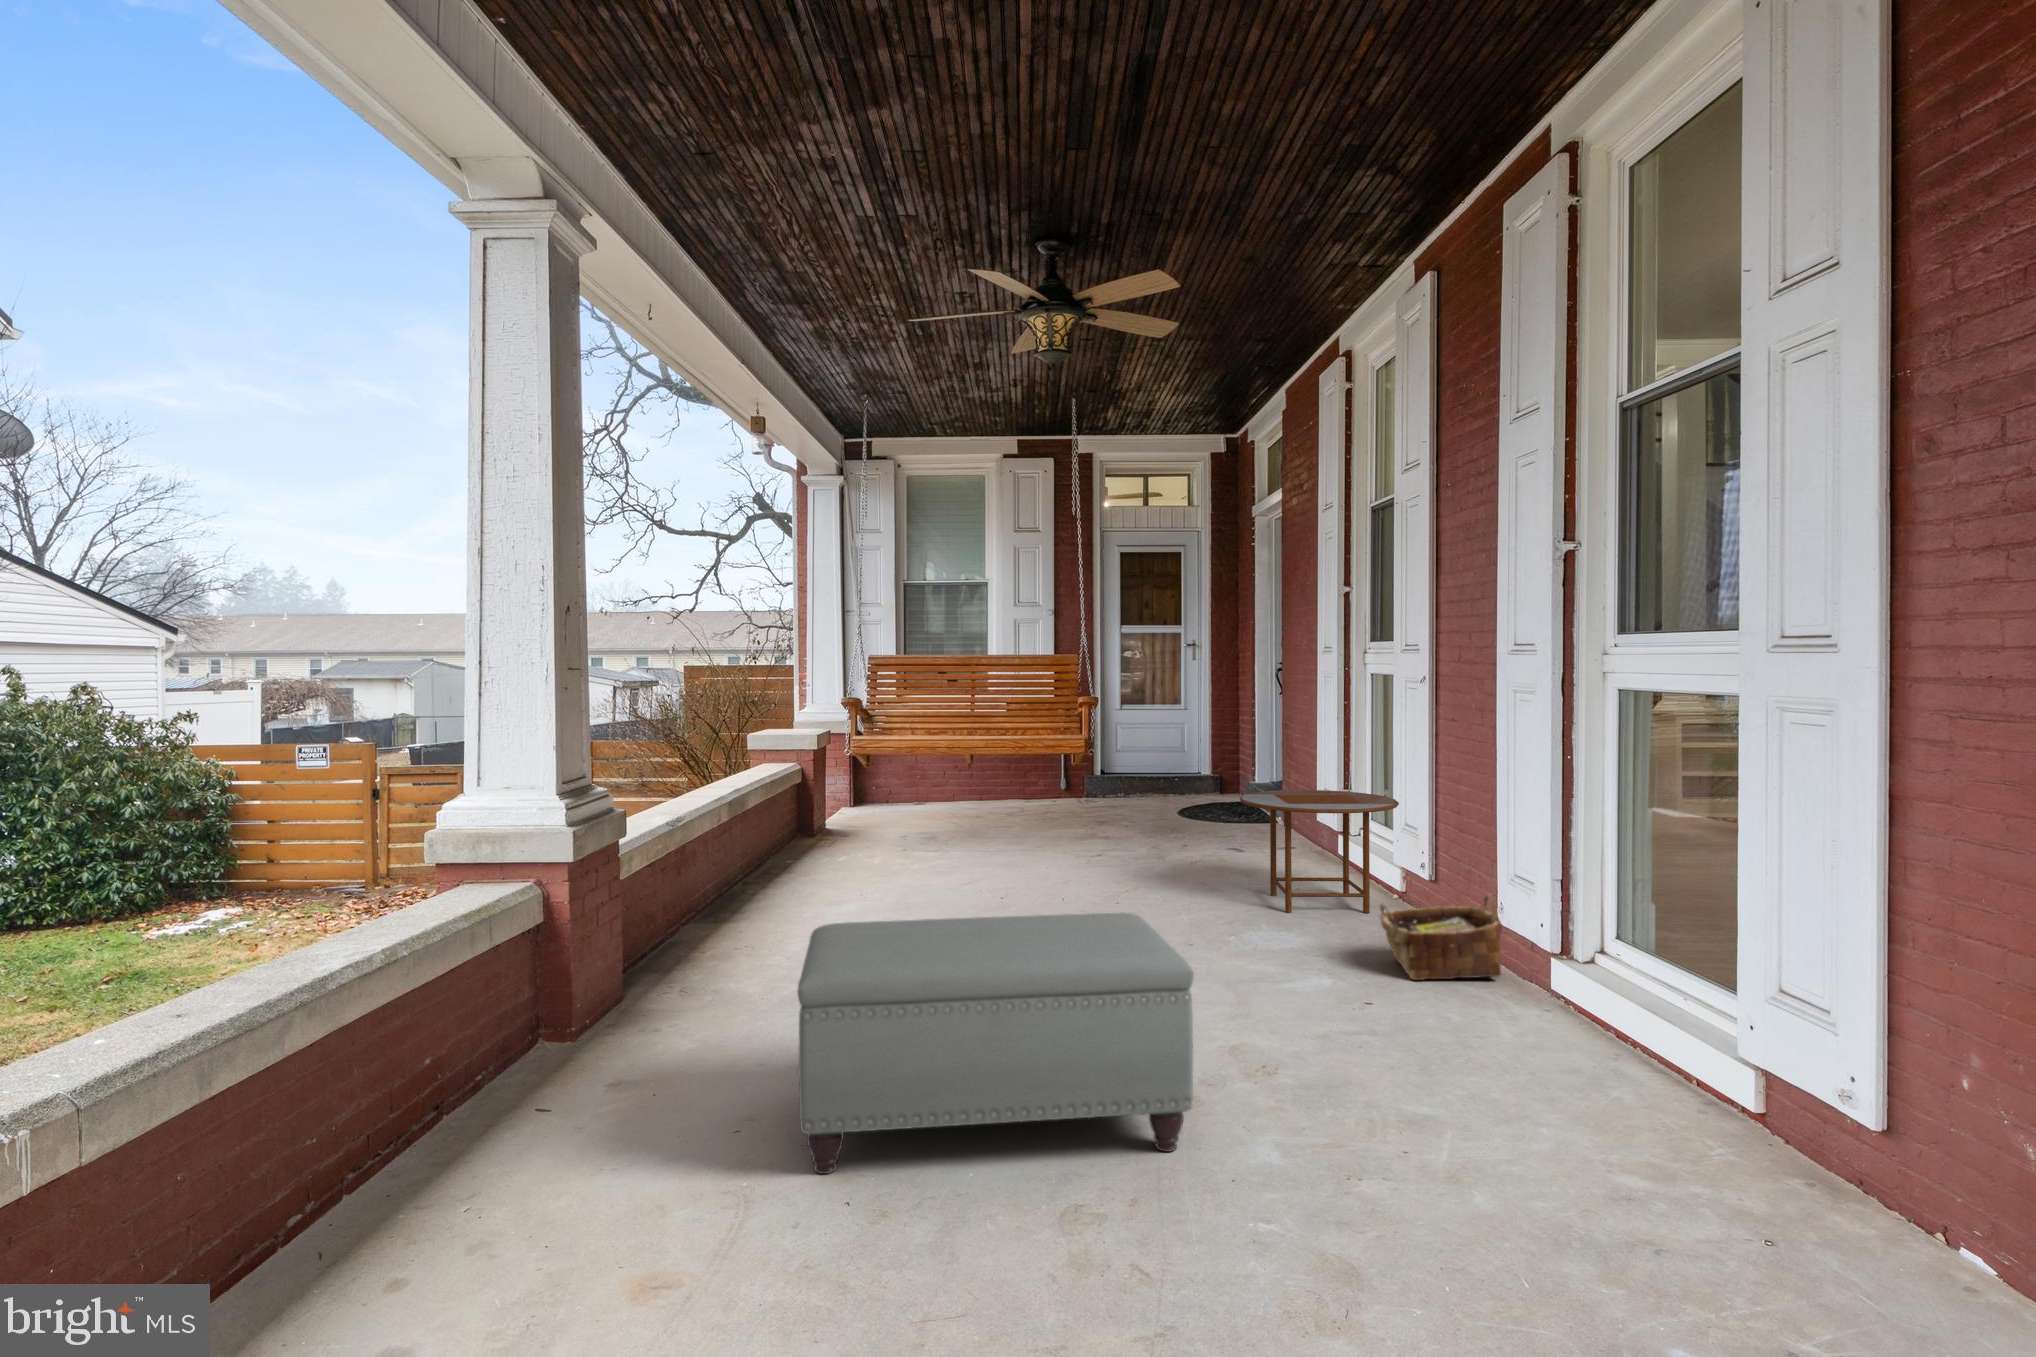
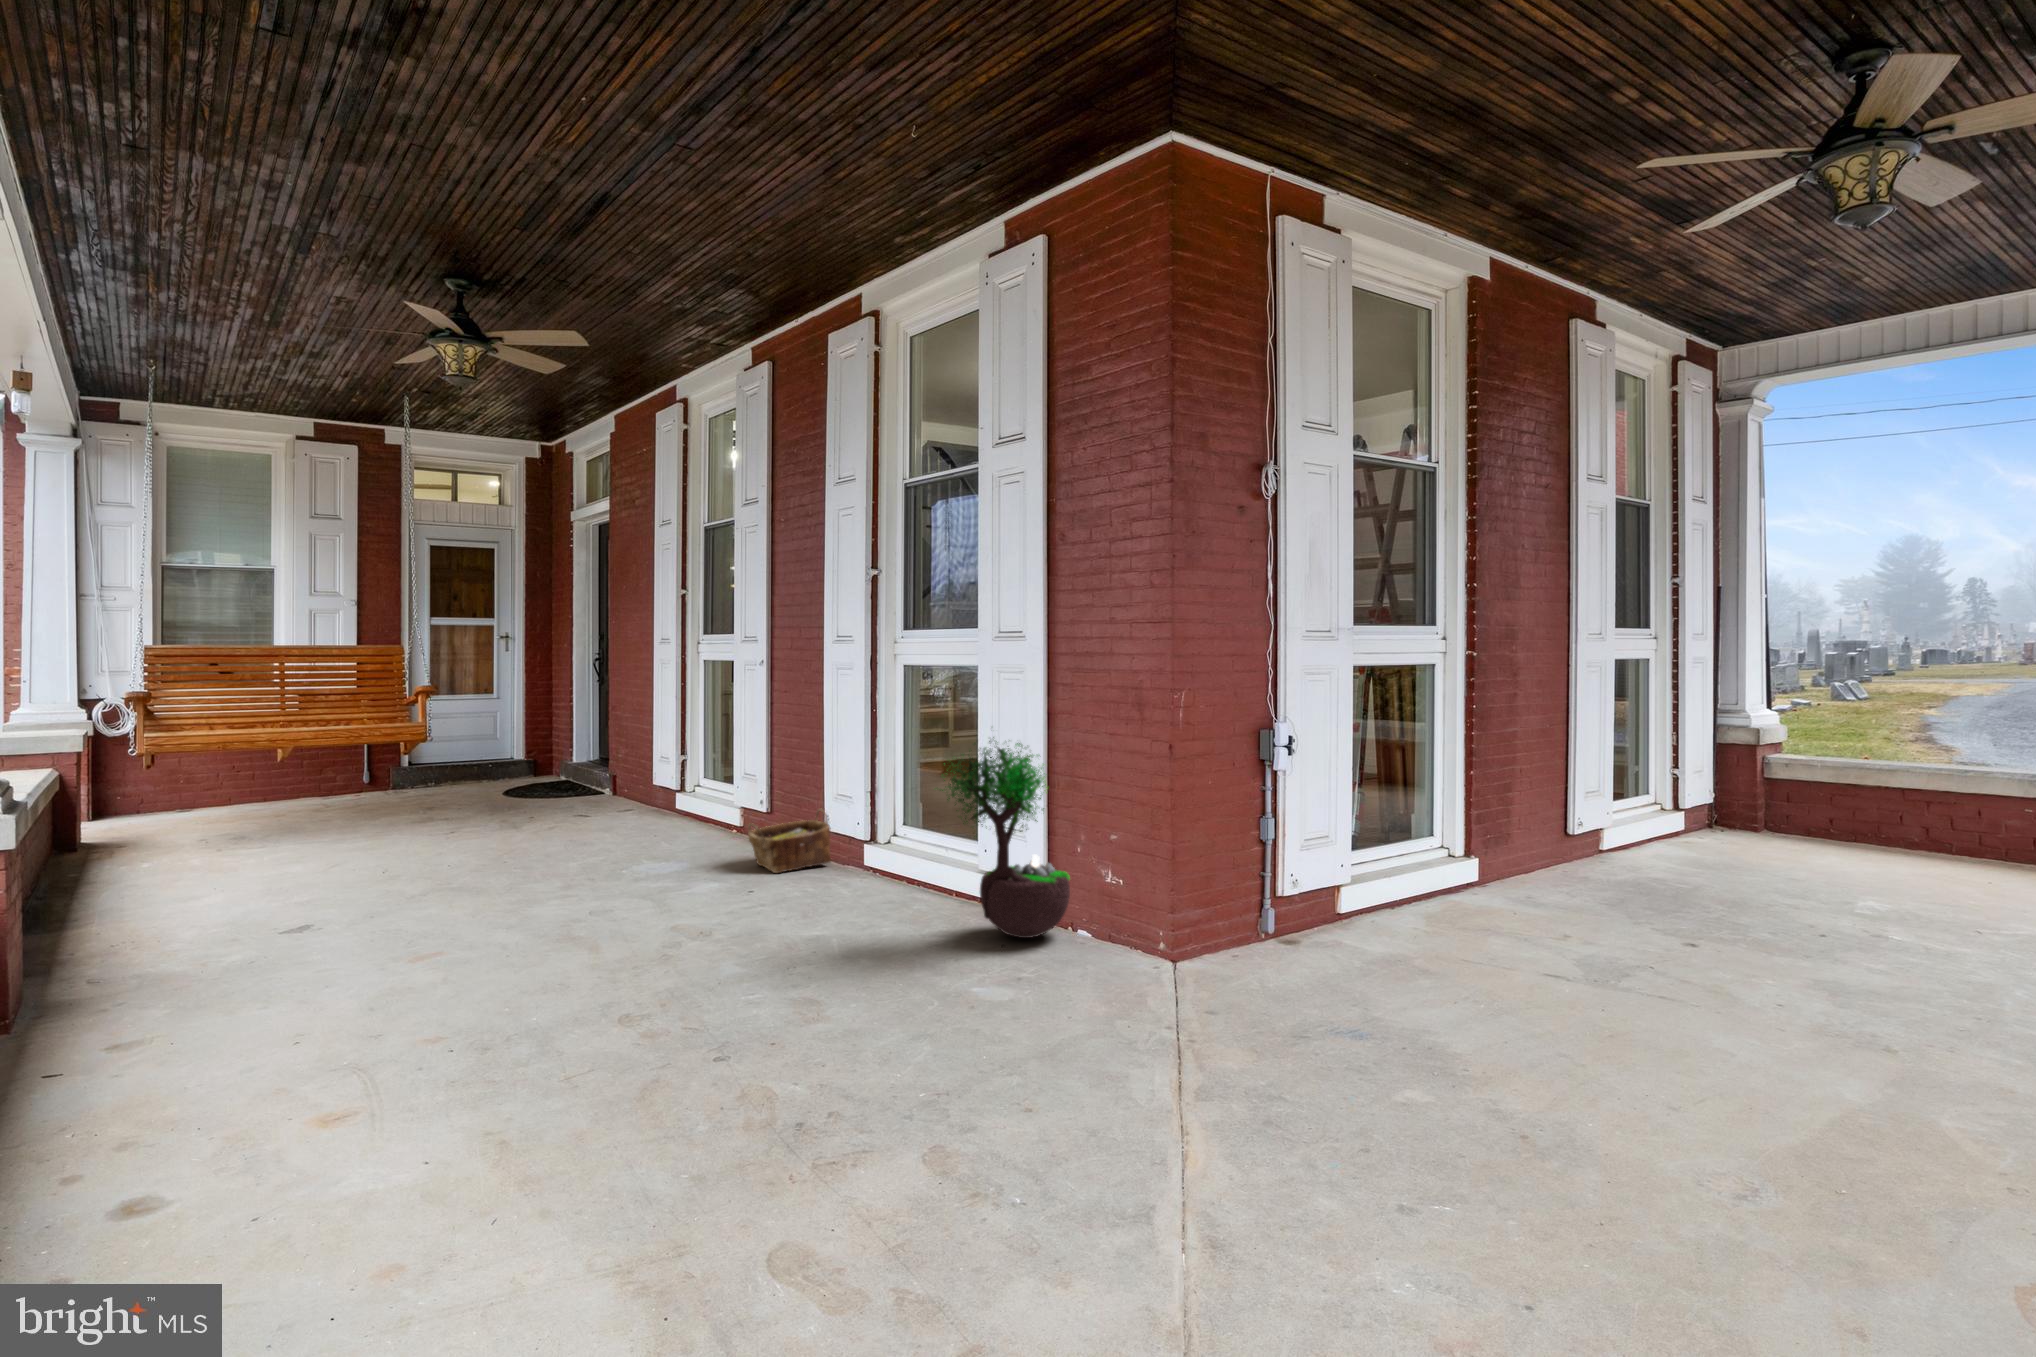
side table: present [1240,790,1399,913] -> none [613,753,741,849]
potted tree: none [1614,817,1941,1243] -> present [941,737,1070,938]
ottoman: present [798,913,1194,1174] -> none [329,830,692,1053]

